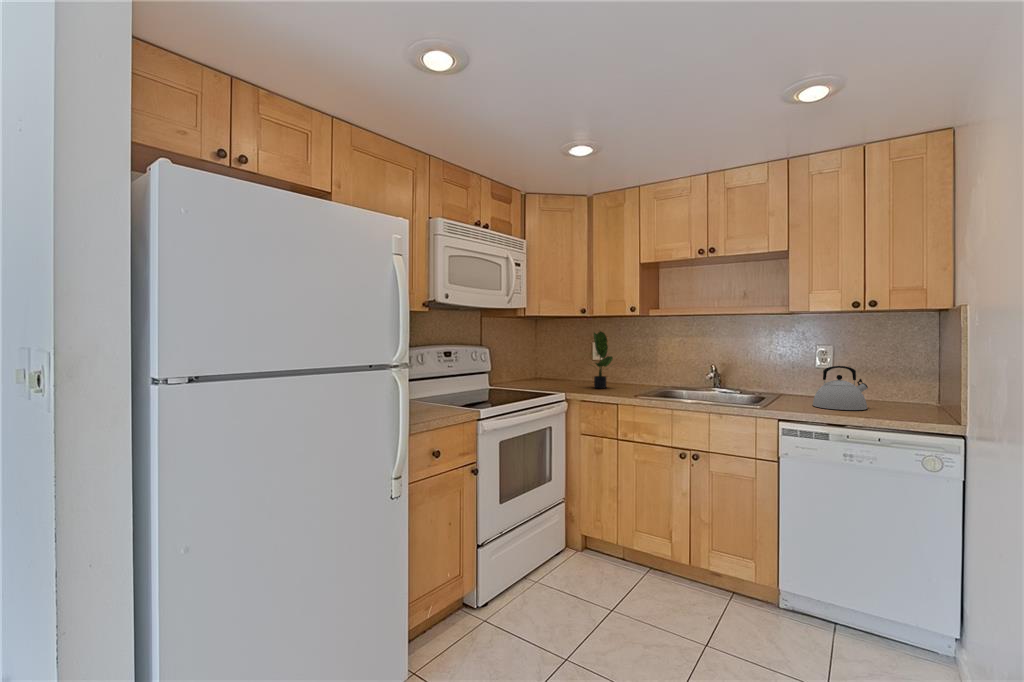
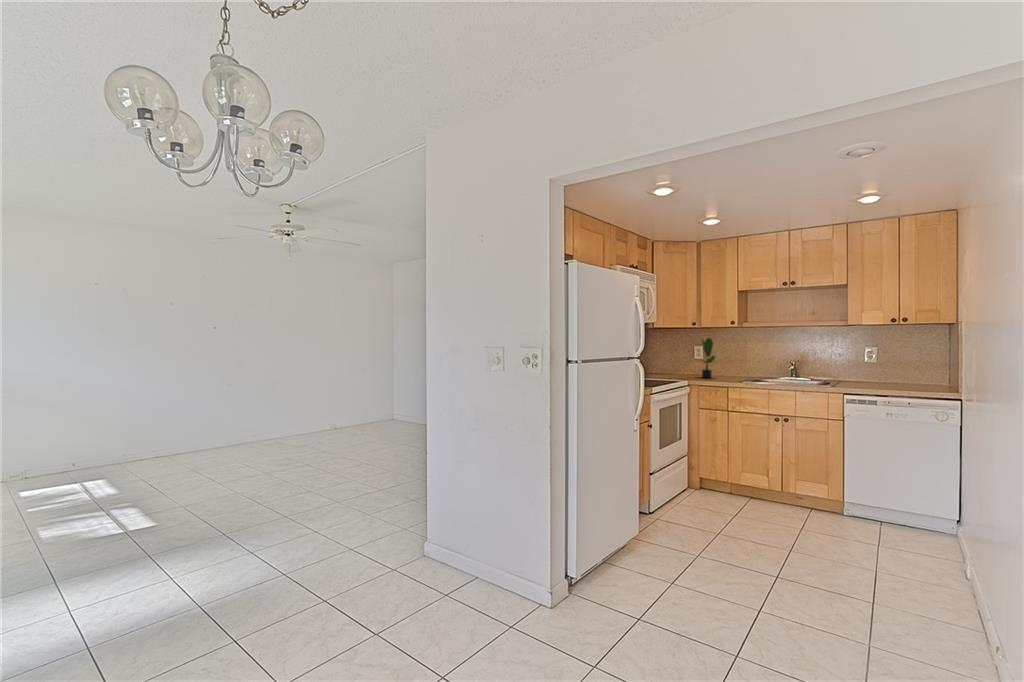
kettle: present [813,366,868,410] -> none [865,360,901,388]

